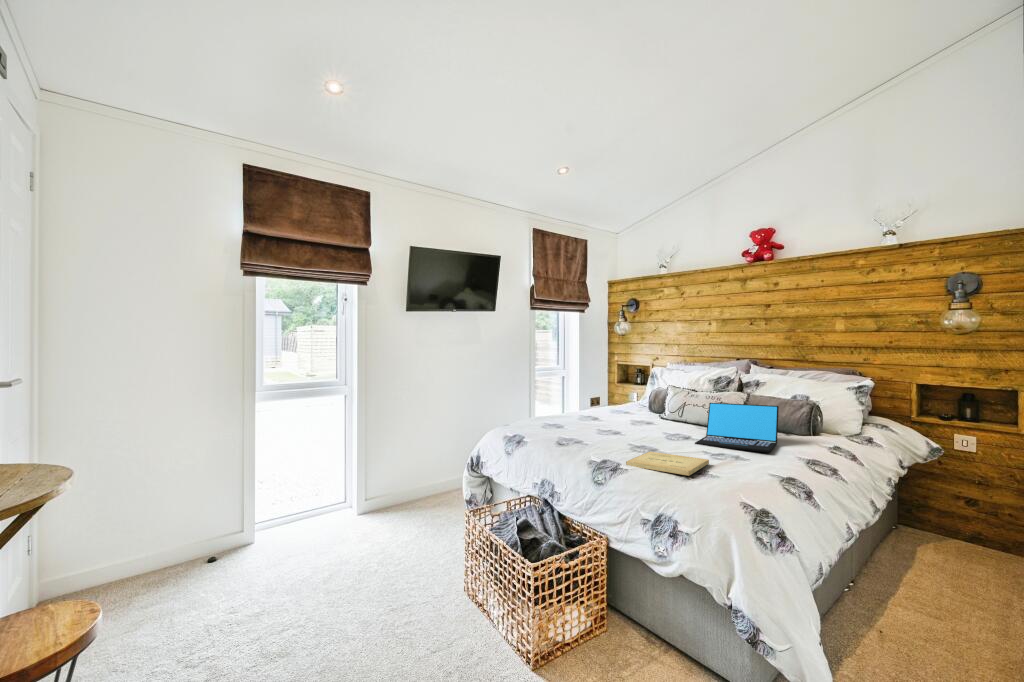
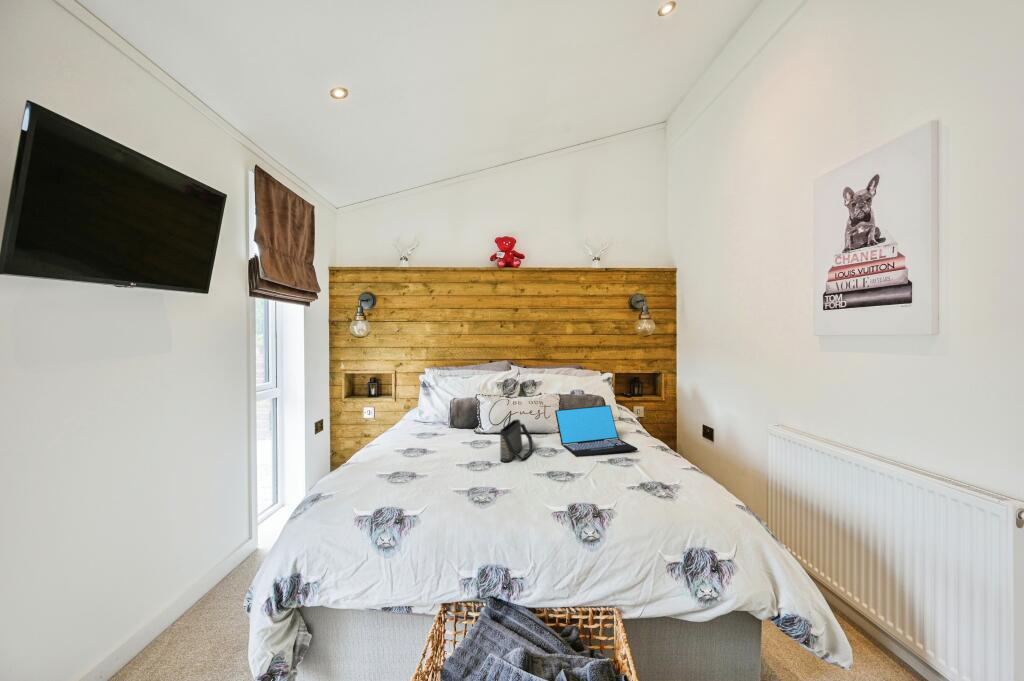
handbag: none [623,404,672,435] -> present [500,420,533,462]
book: present [626,452,709,476] -> none [582,473,673,507]

